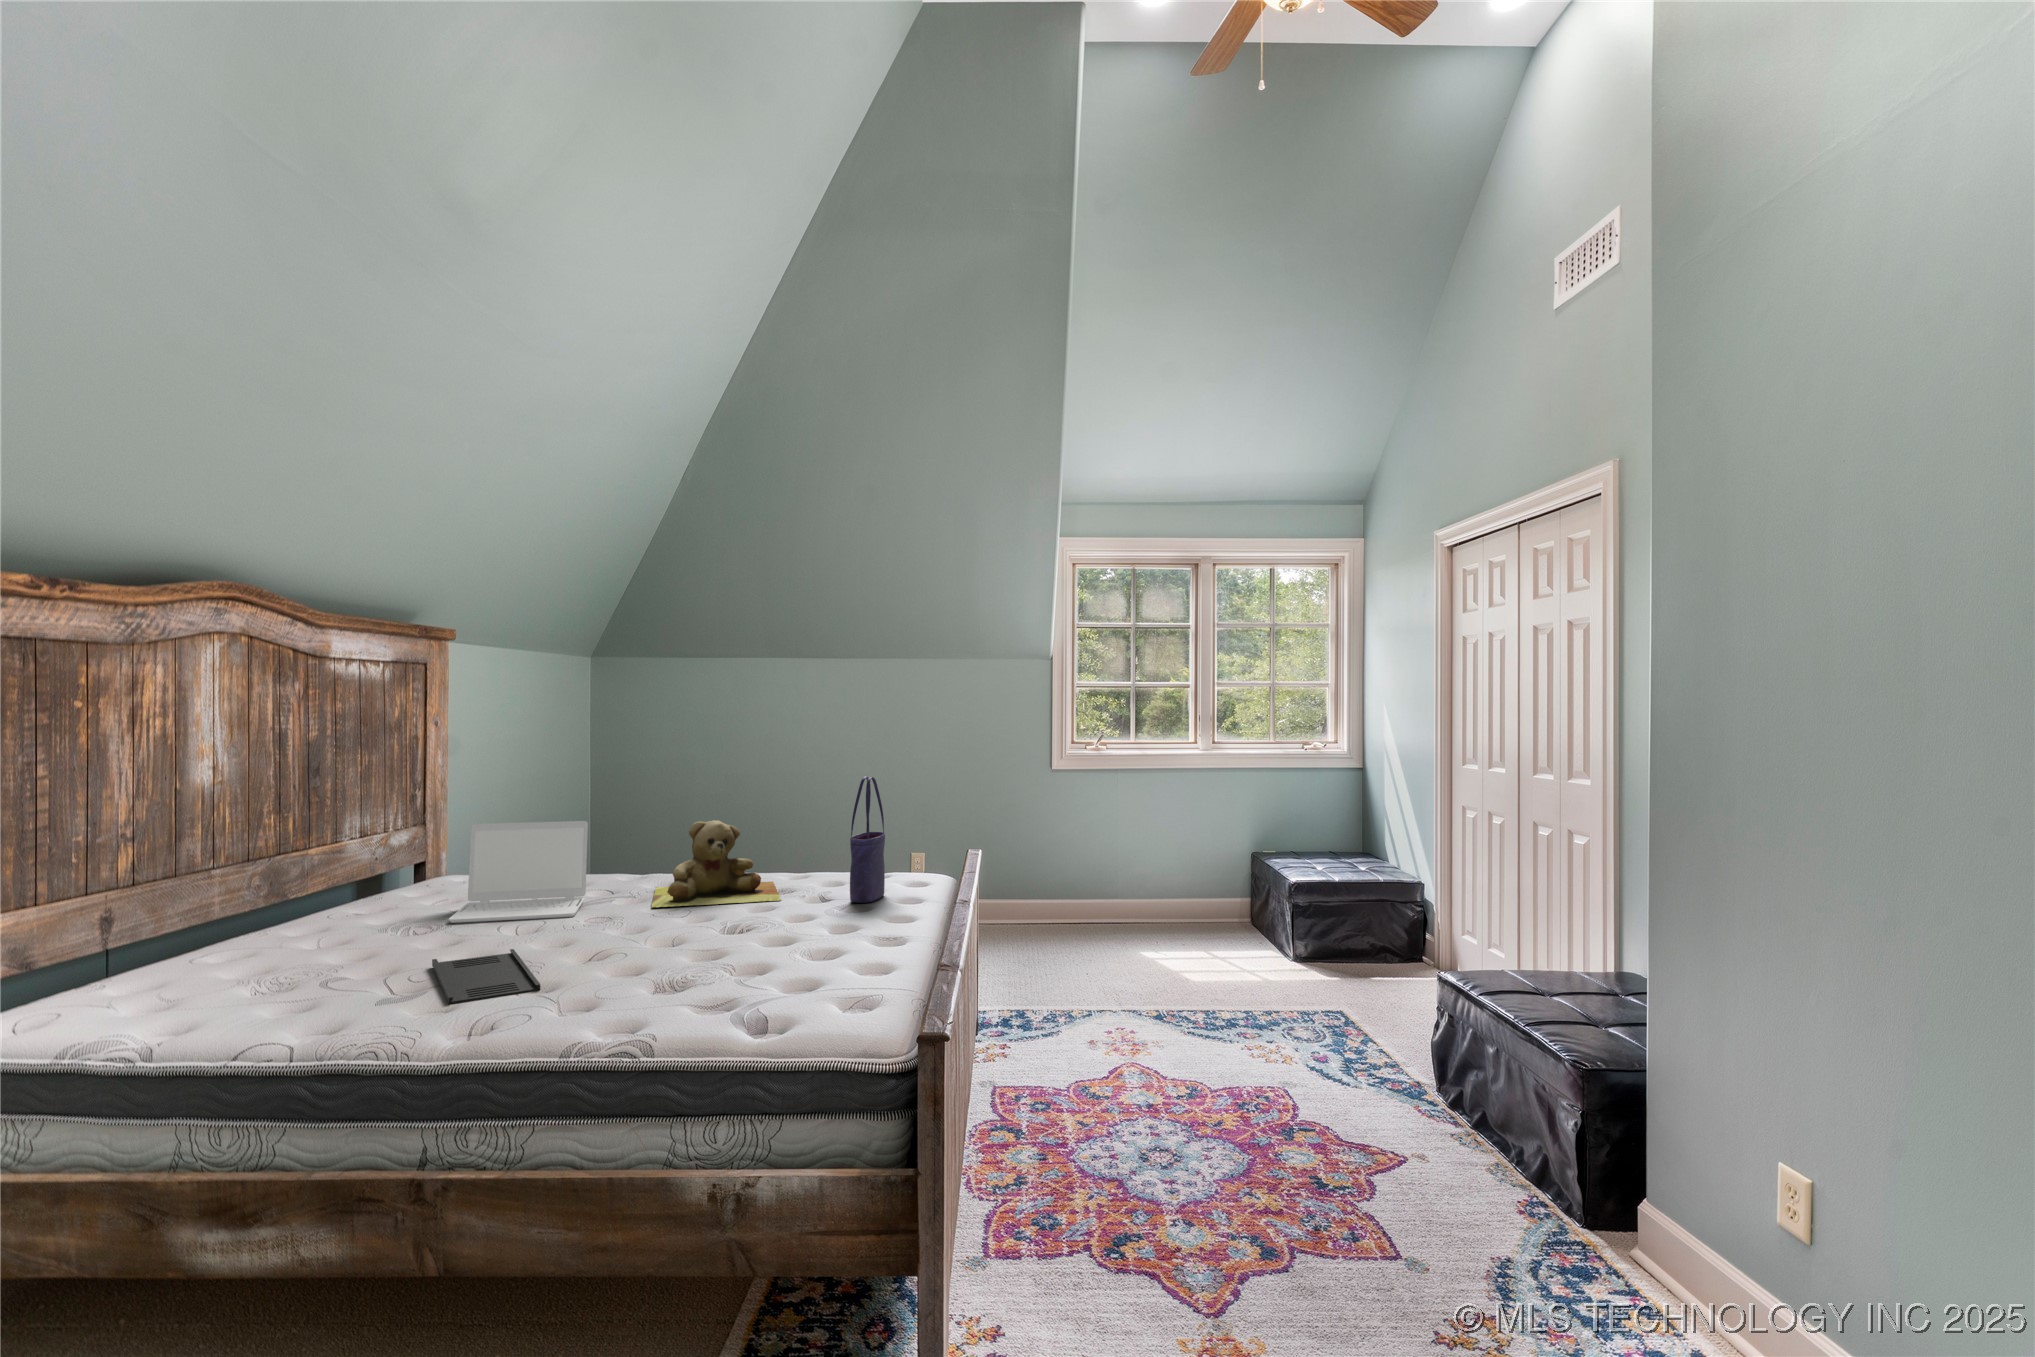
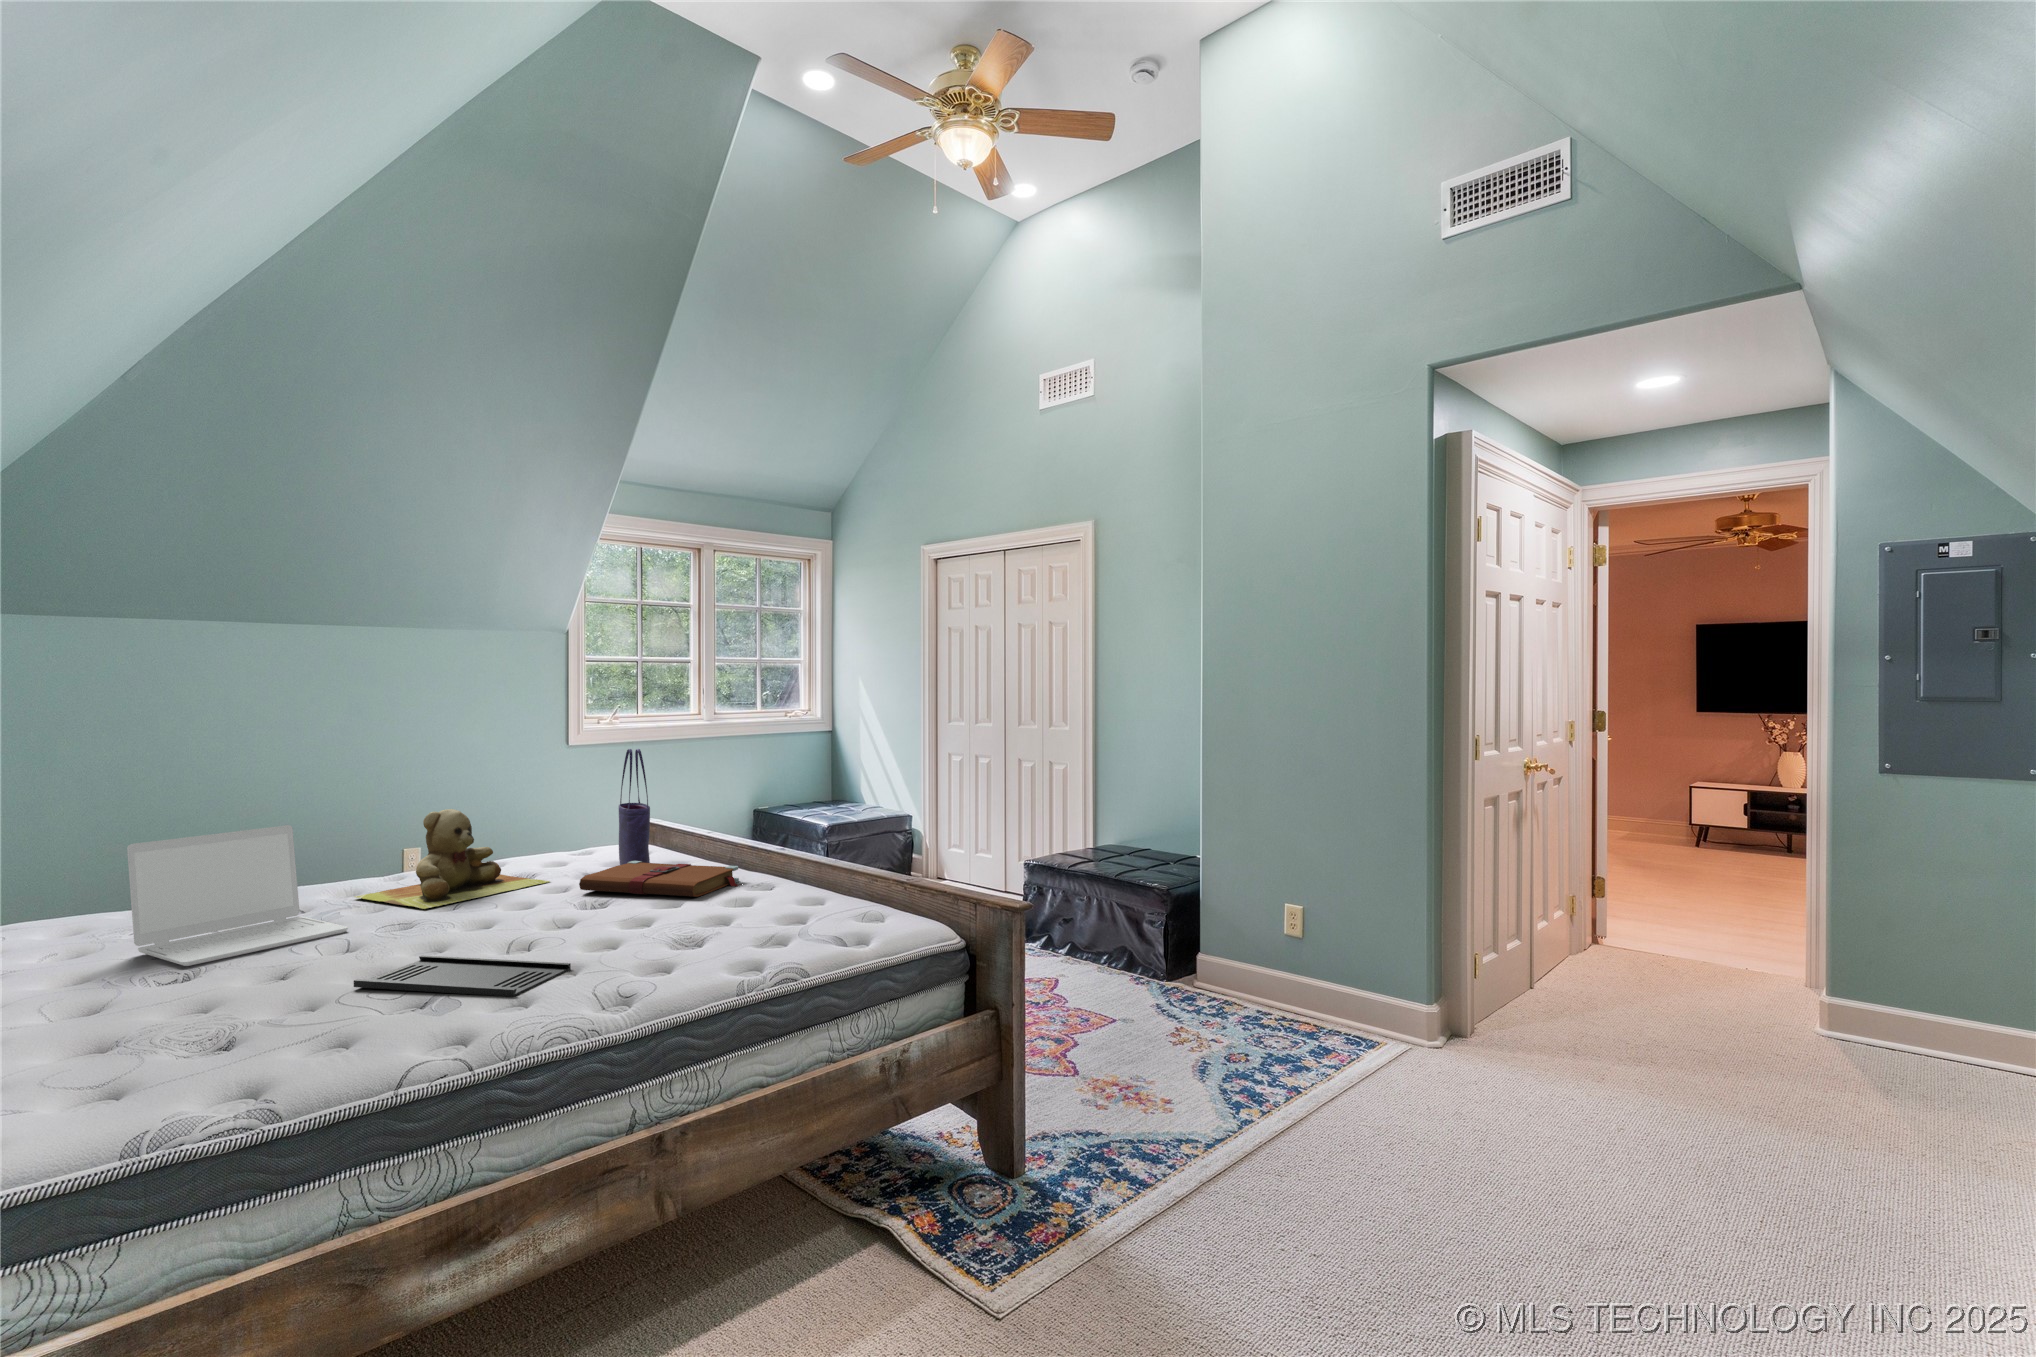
book: none [757,892,886,942] -> present [579,861,739,897]

